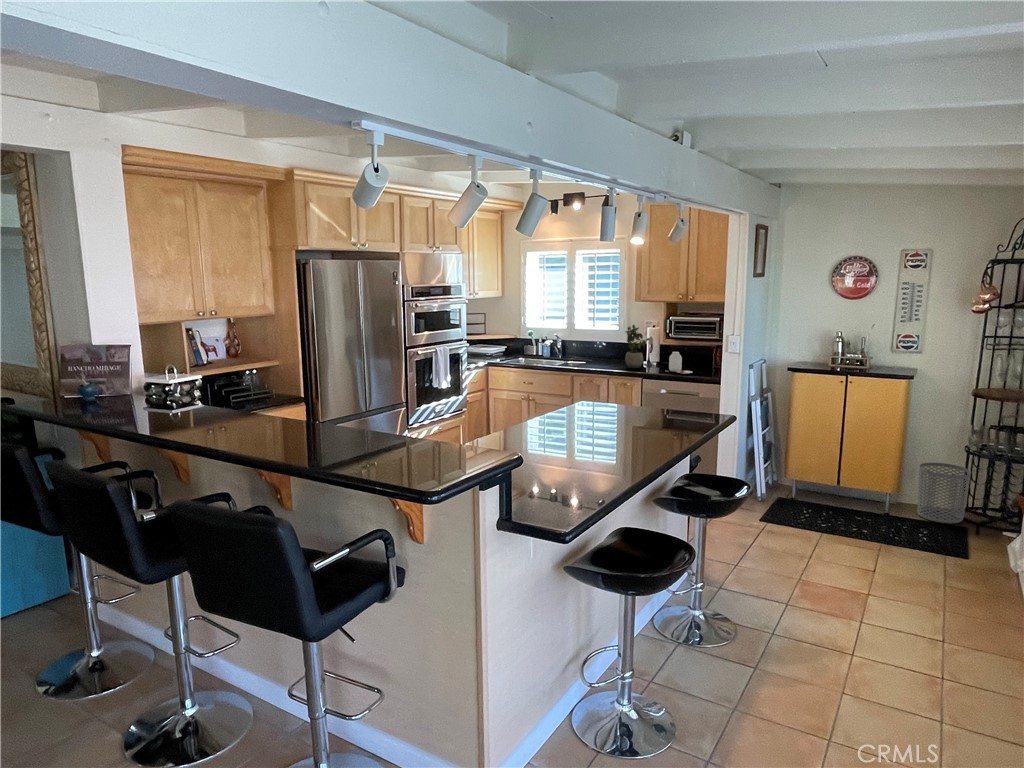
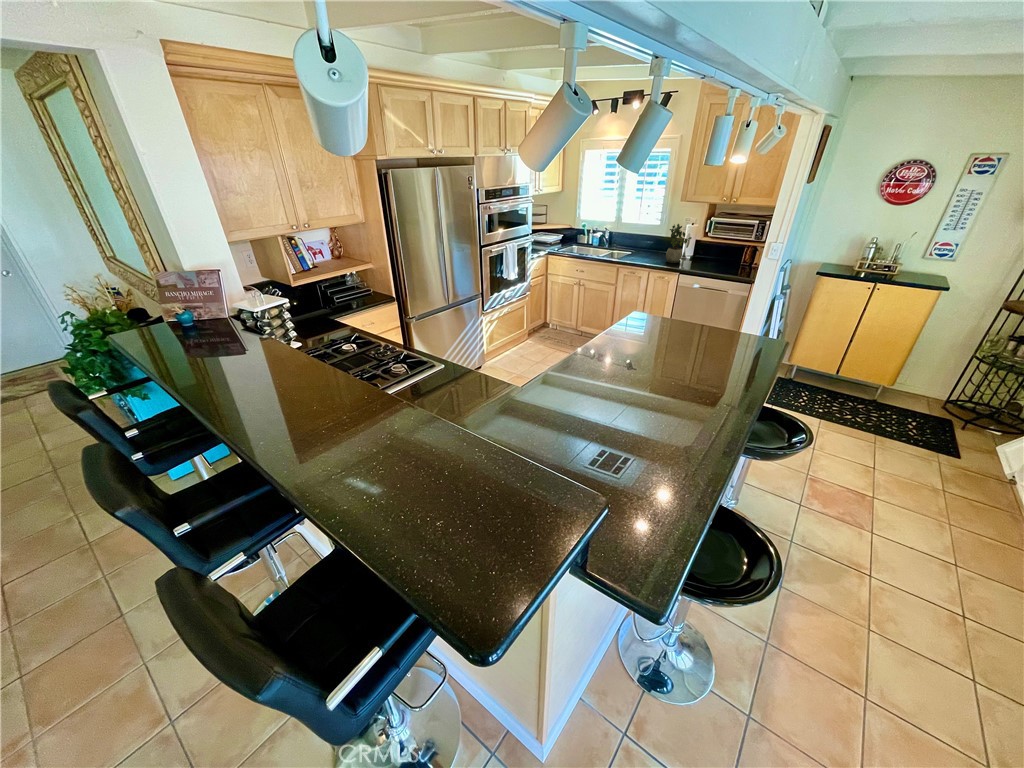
jar: present [667,352,692,374] -> none [698,250,727,272]
waste bin: present [917,463,971,523] -> none [904,361,970,415]

